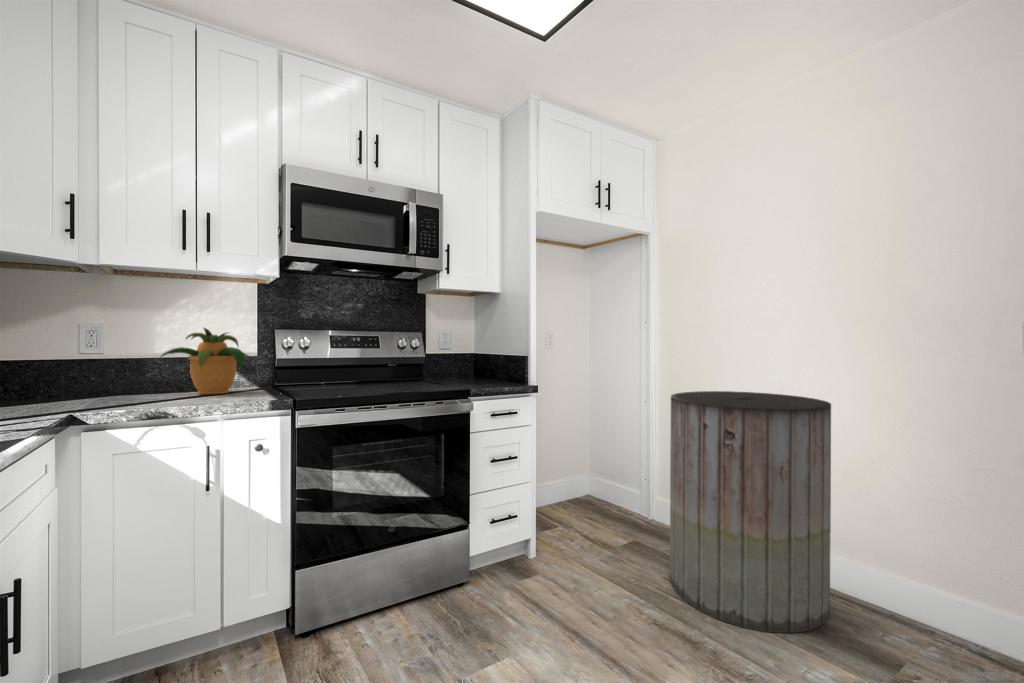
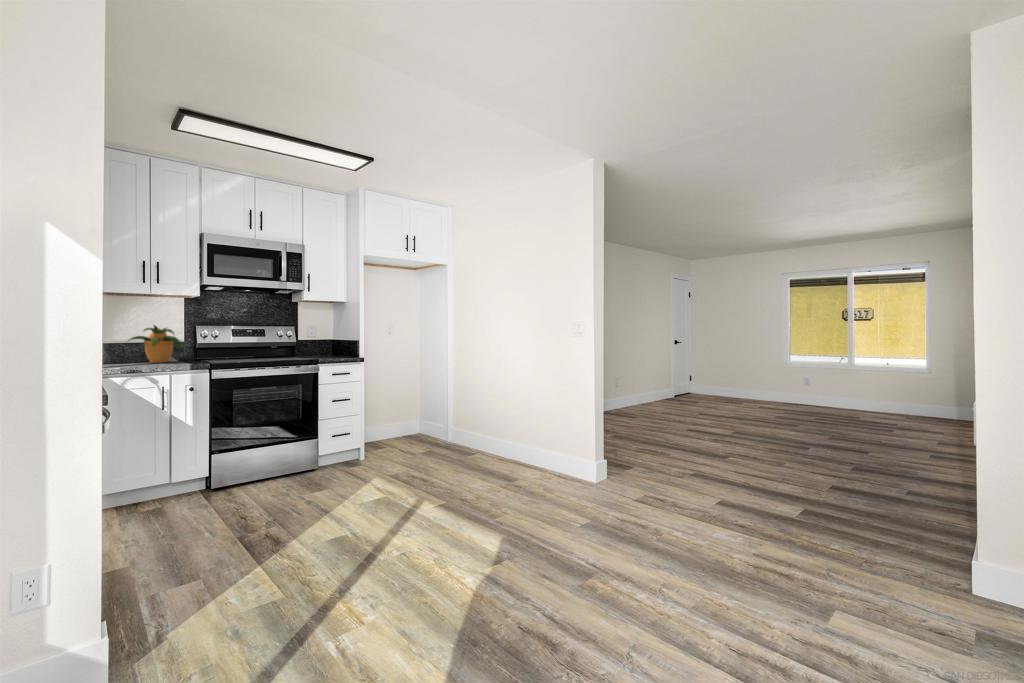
trash can: present [670,391,831,633] -> none [434,363,512,480]

